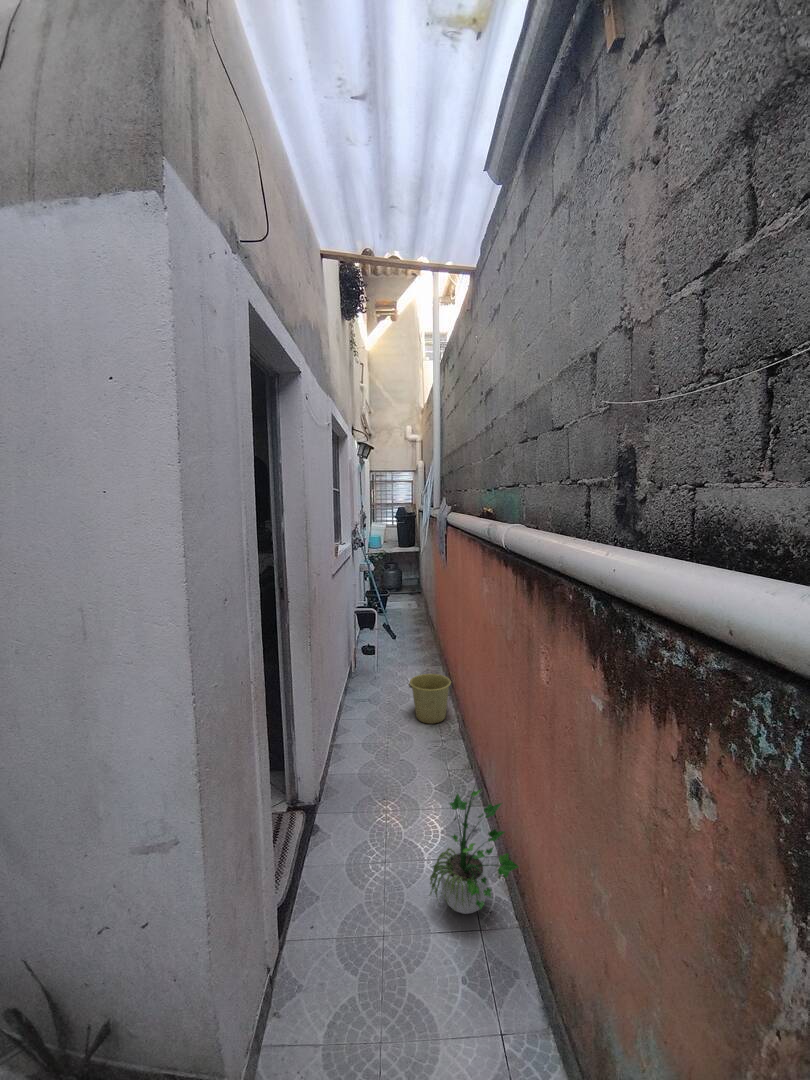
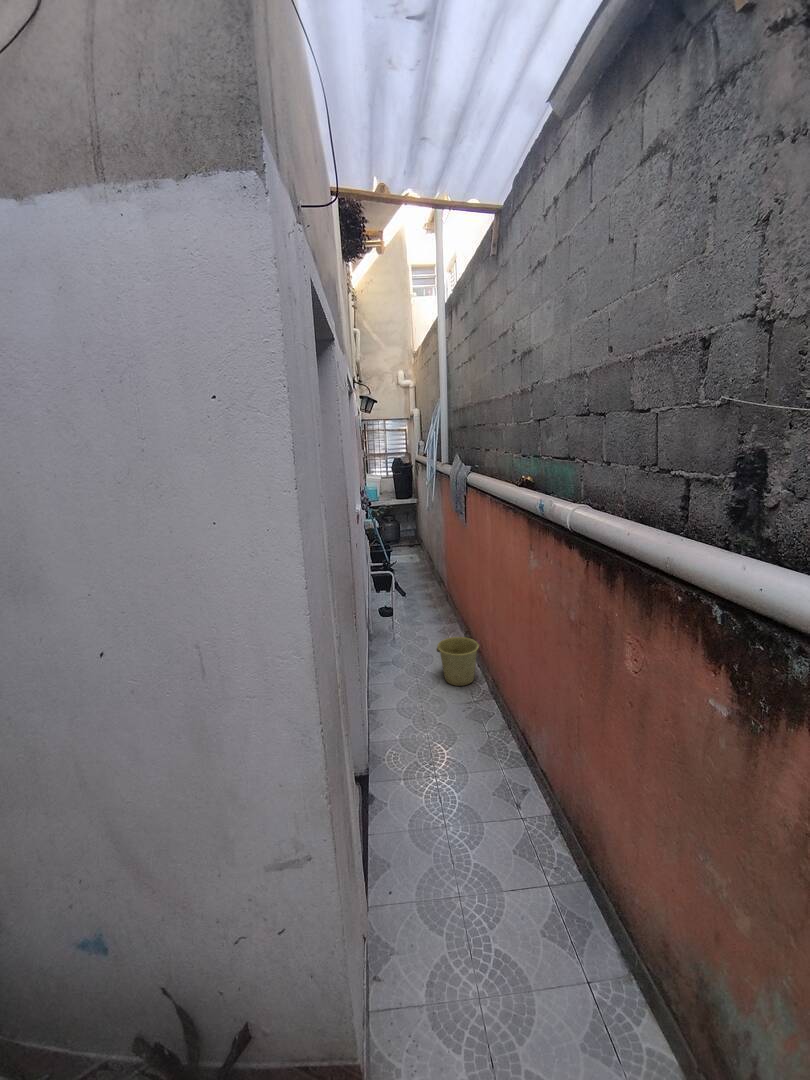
potted plant: present [429,790,519,914] -> none [495,746,589,874]

